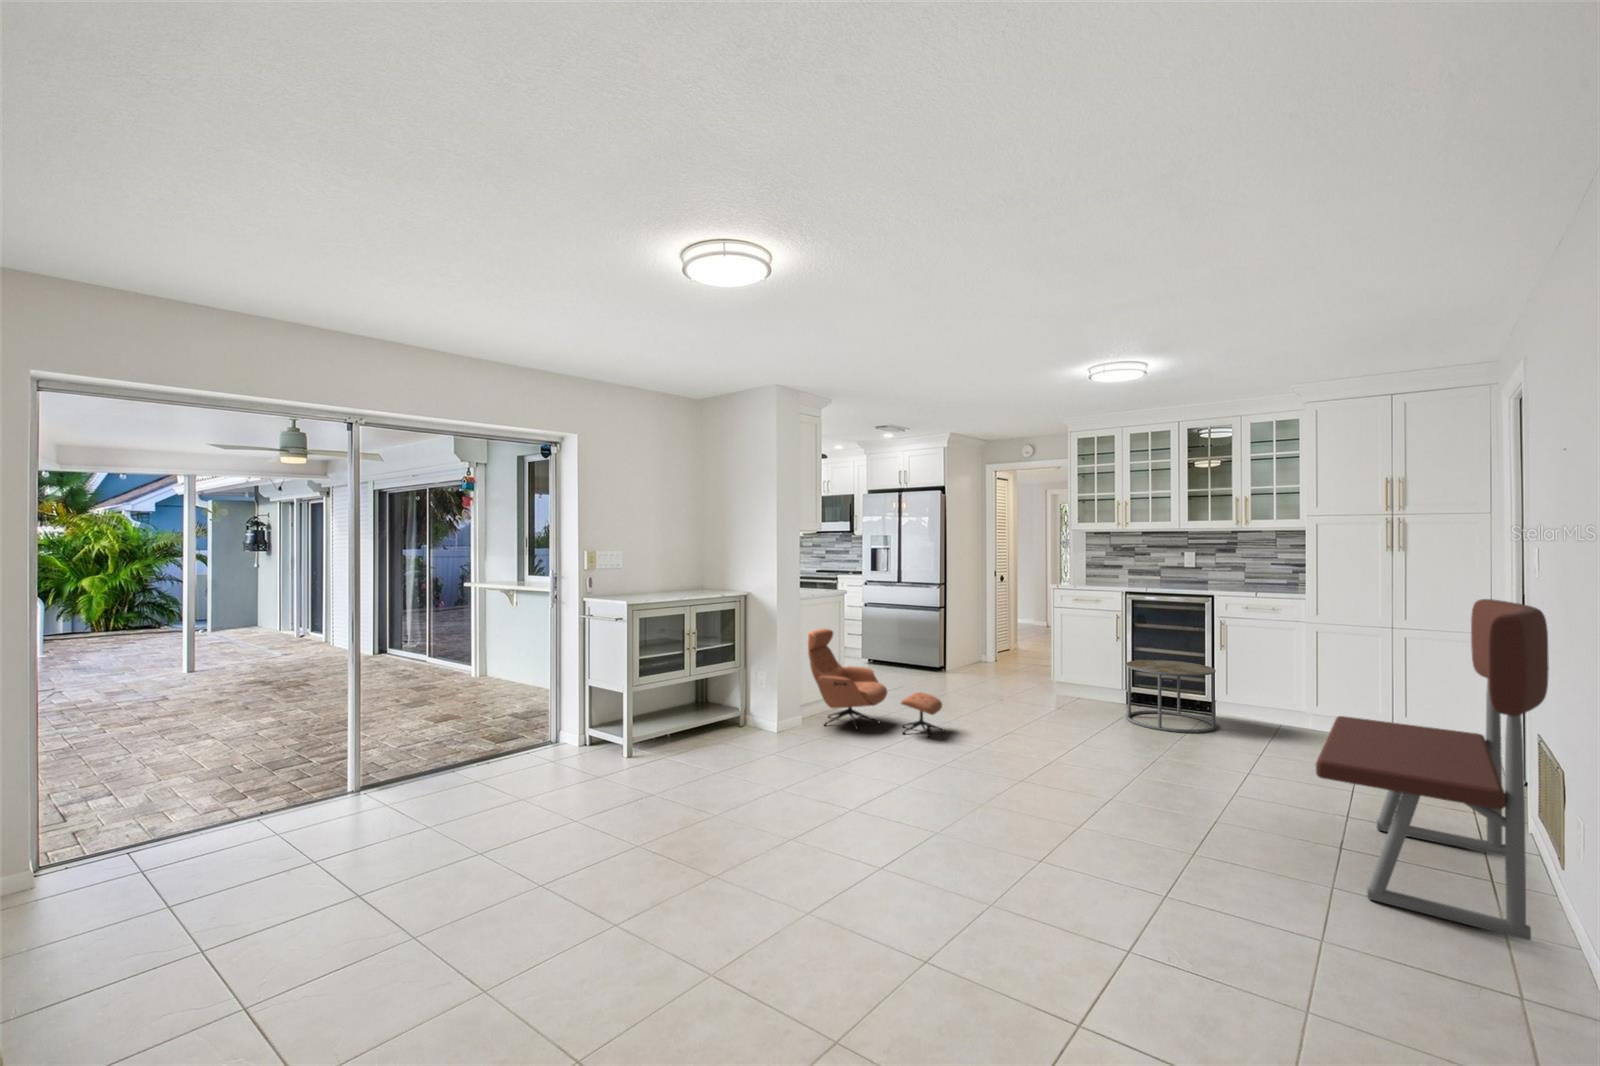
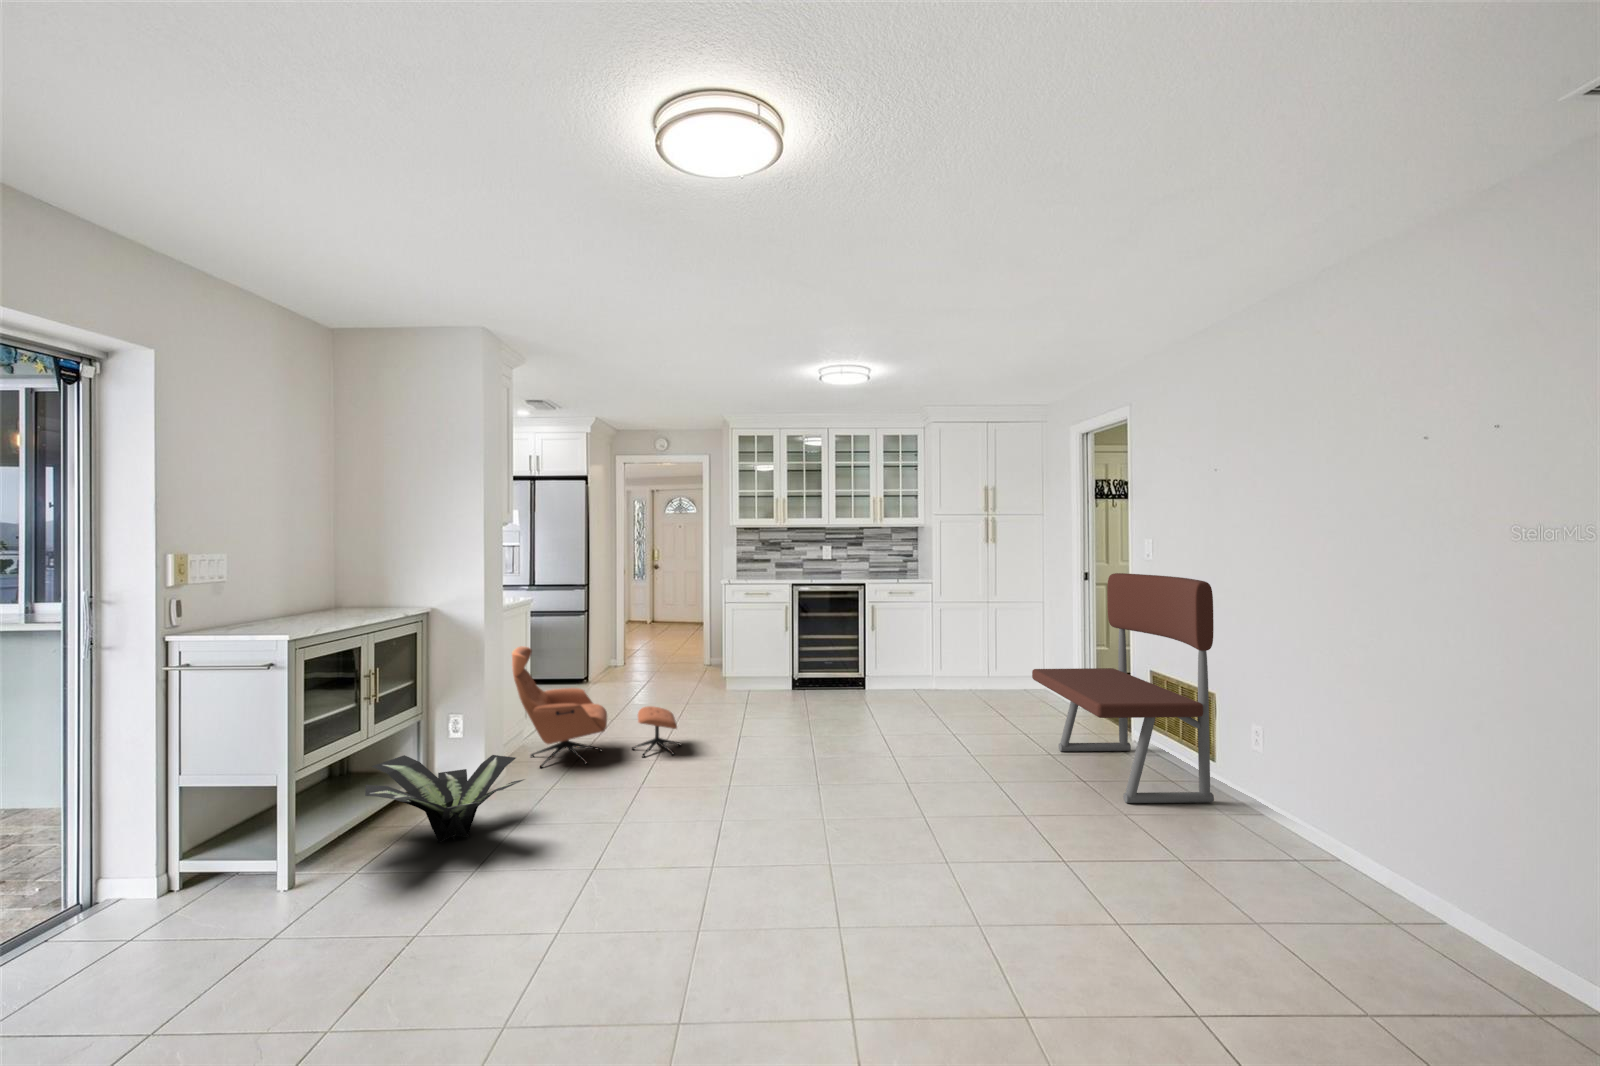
side table: present [1126,660,1216,733] -> none [806,642,877,705]
potted plant: none [666,693,776,756] -> present [365,755,524,843]

